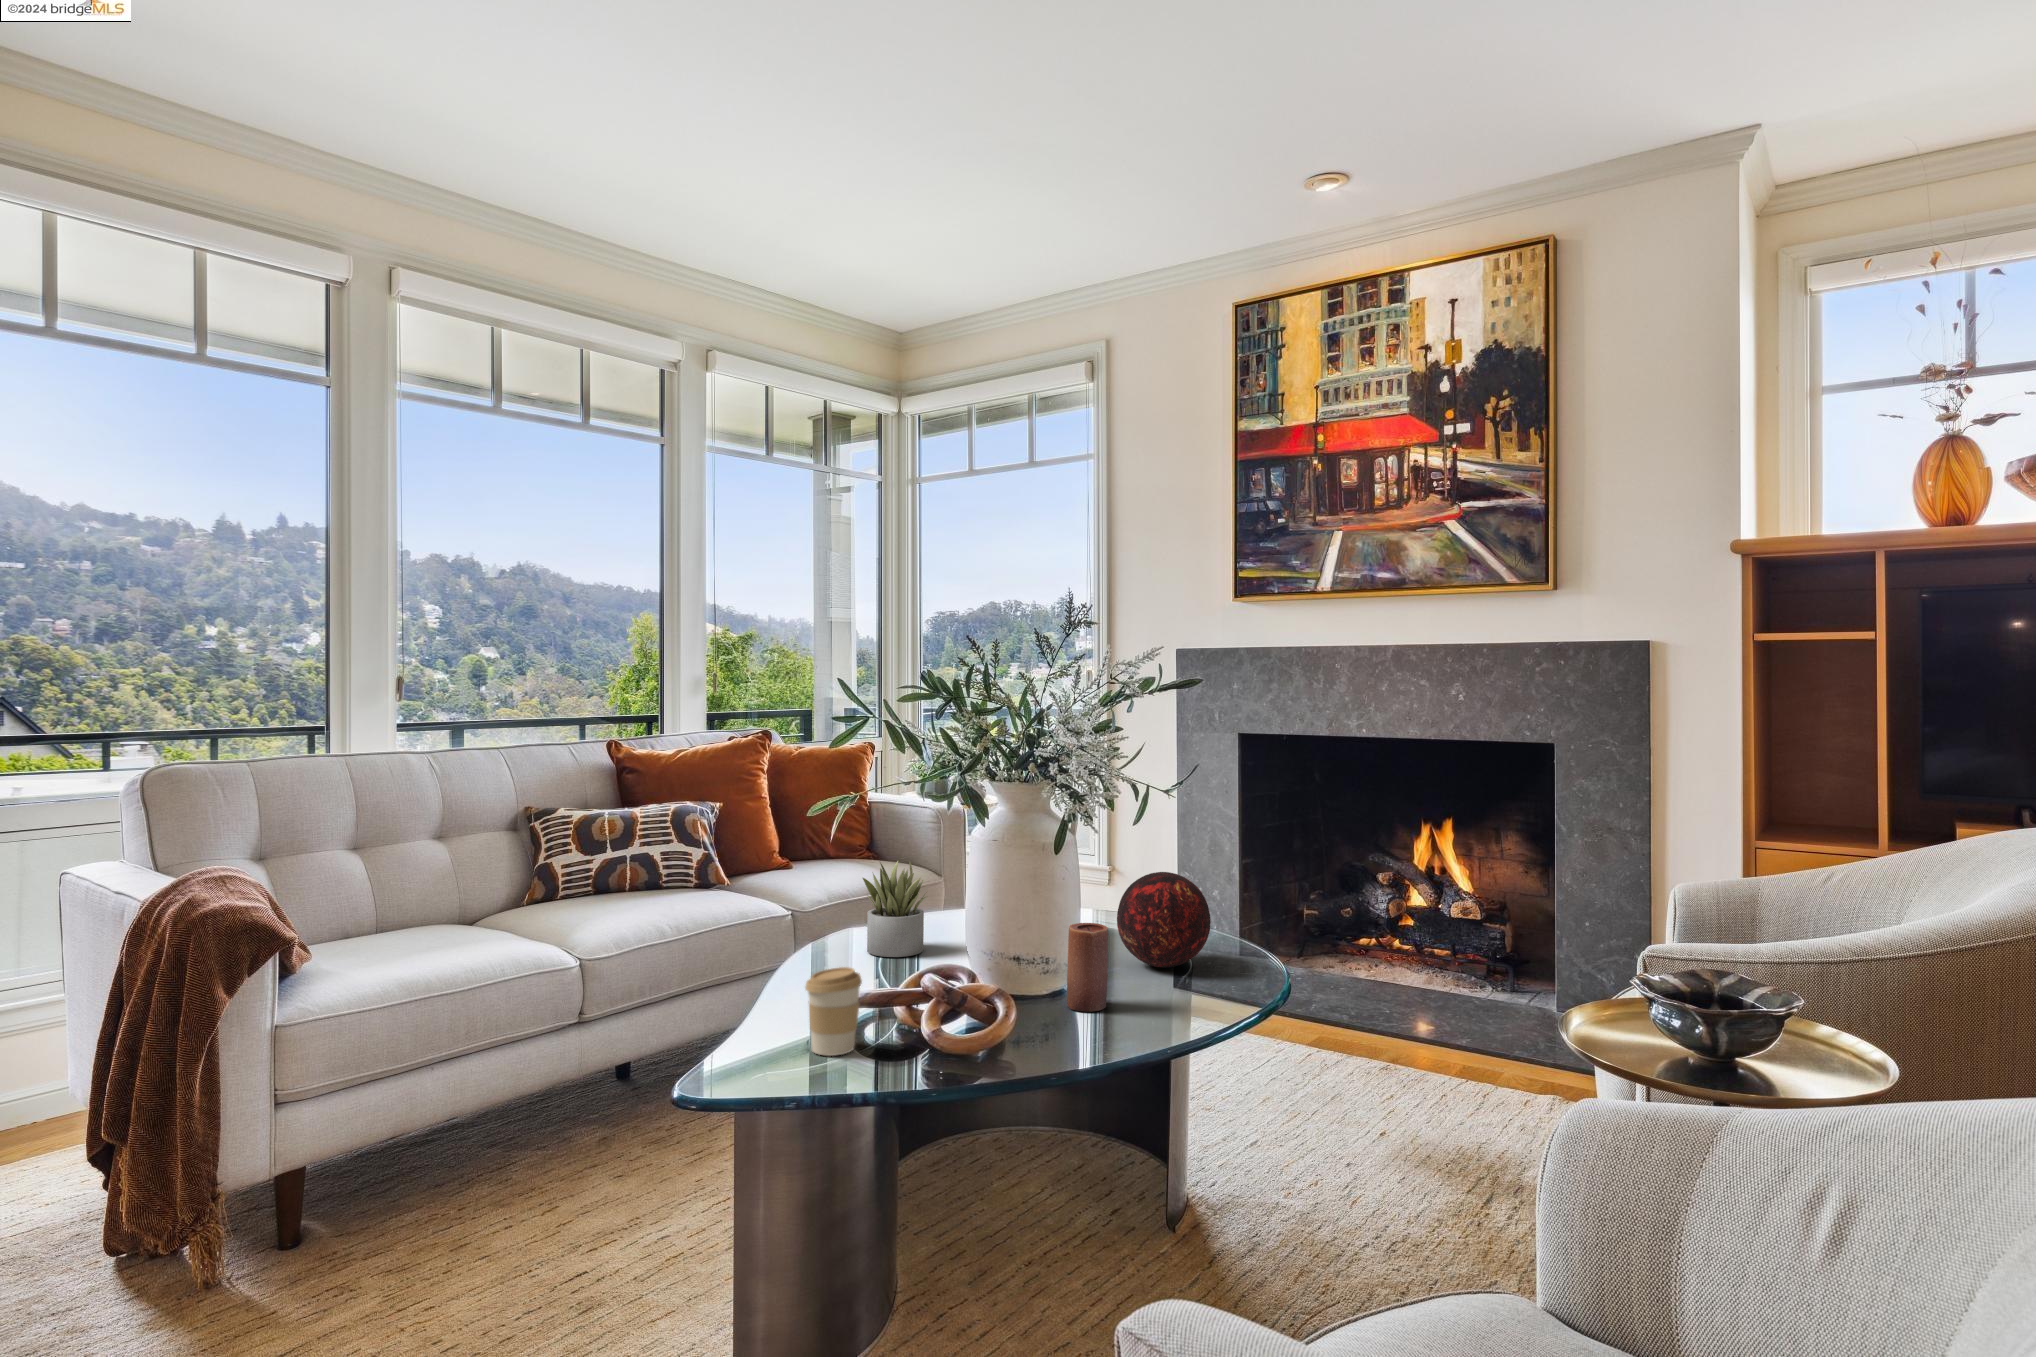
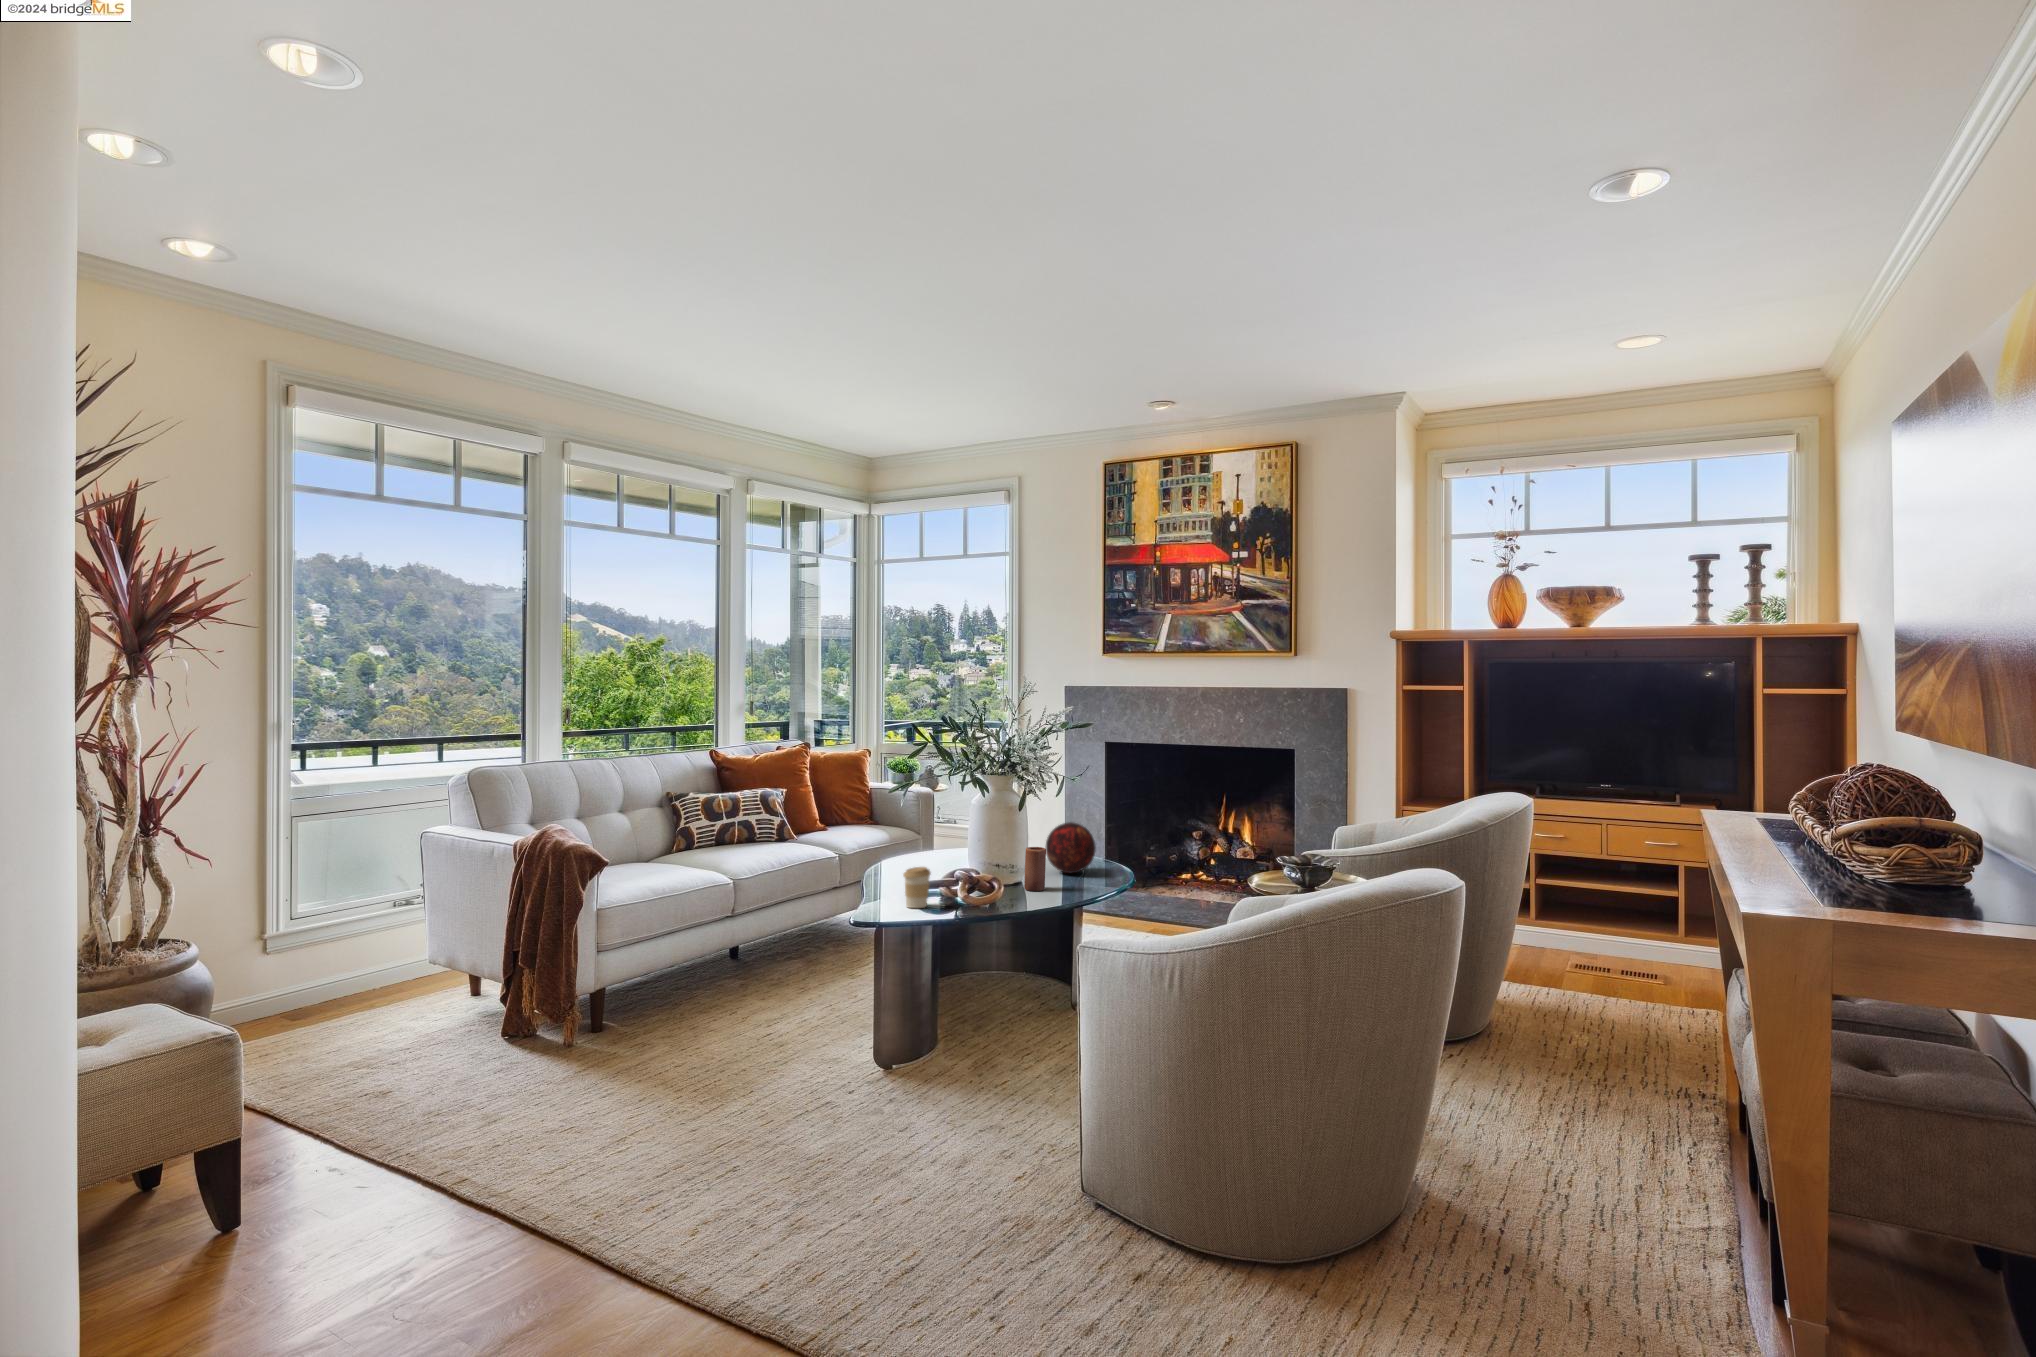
succulent plant: present [863,861,926,957] -> none [903,818,941,871]

